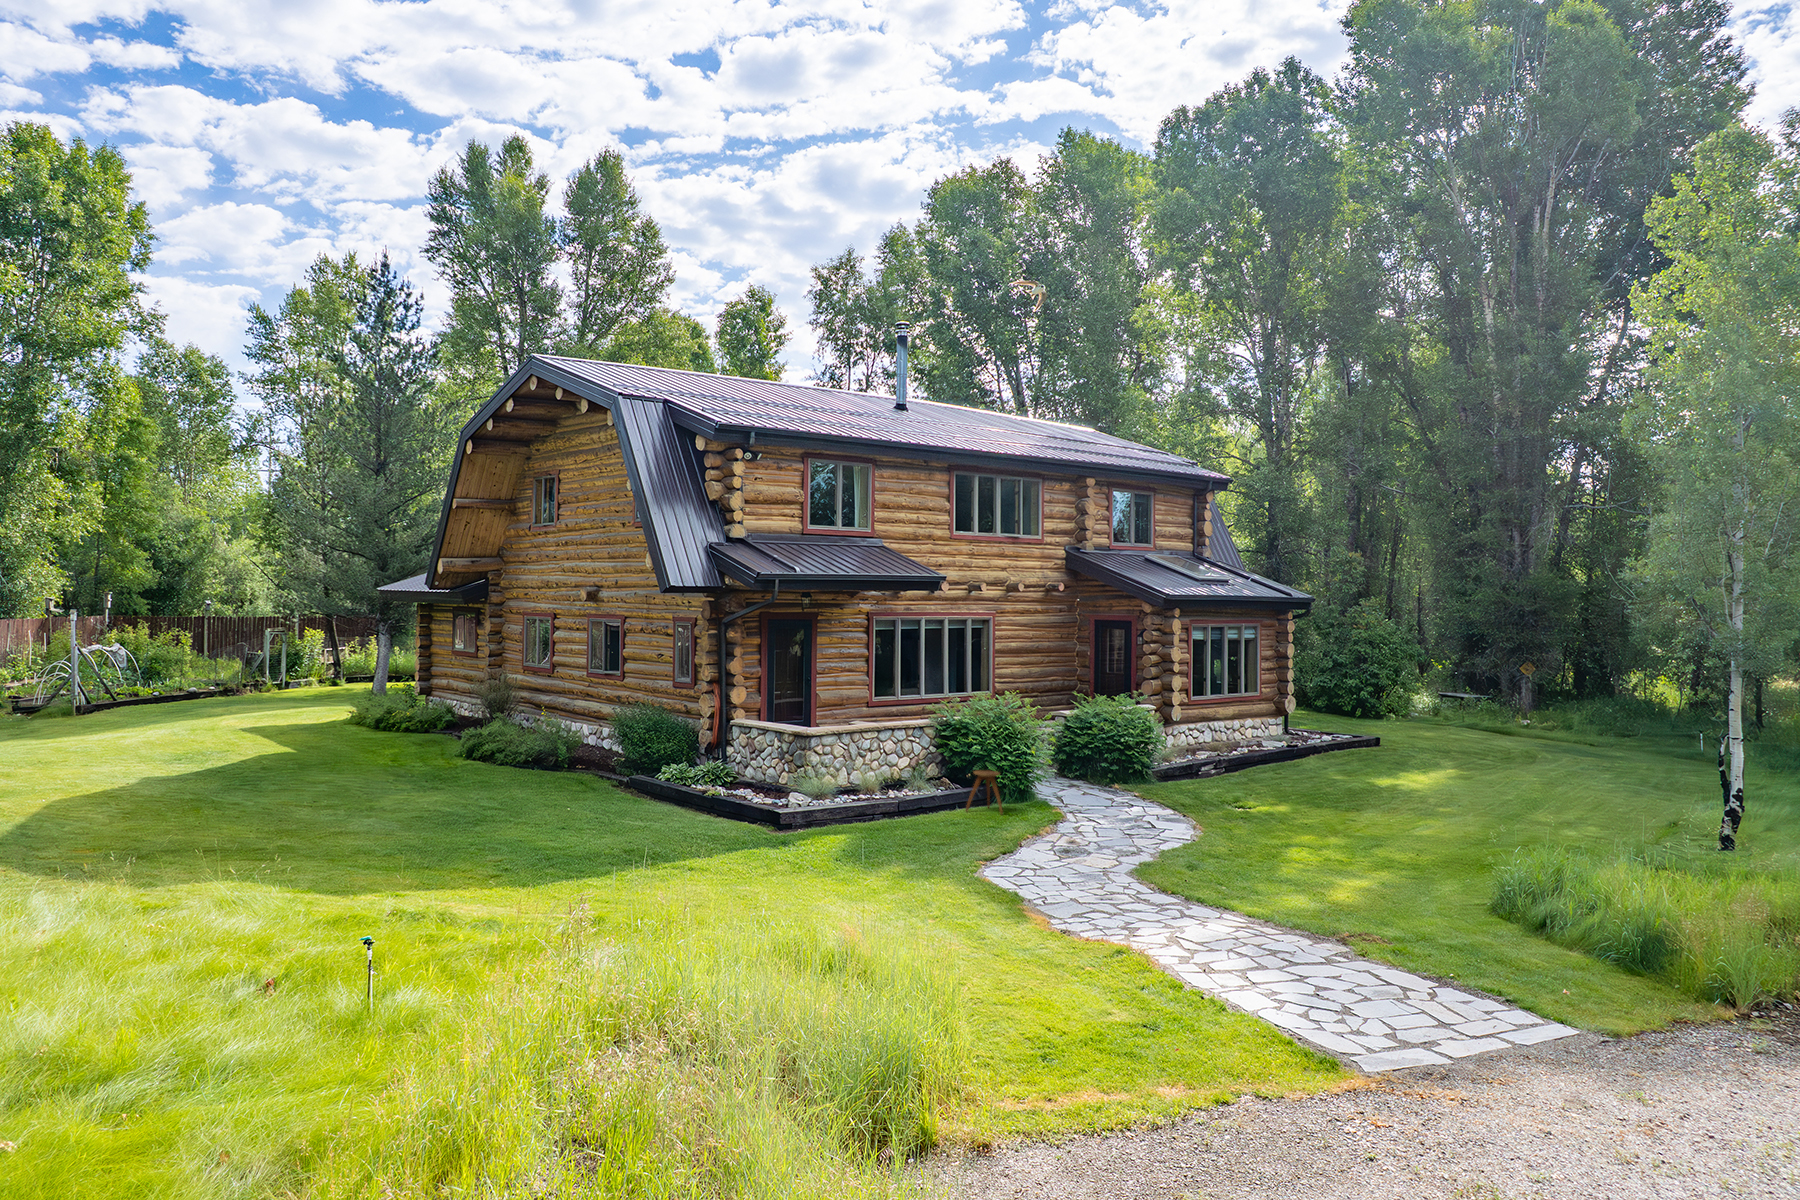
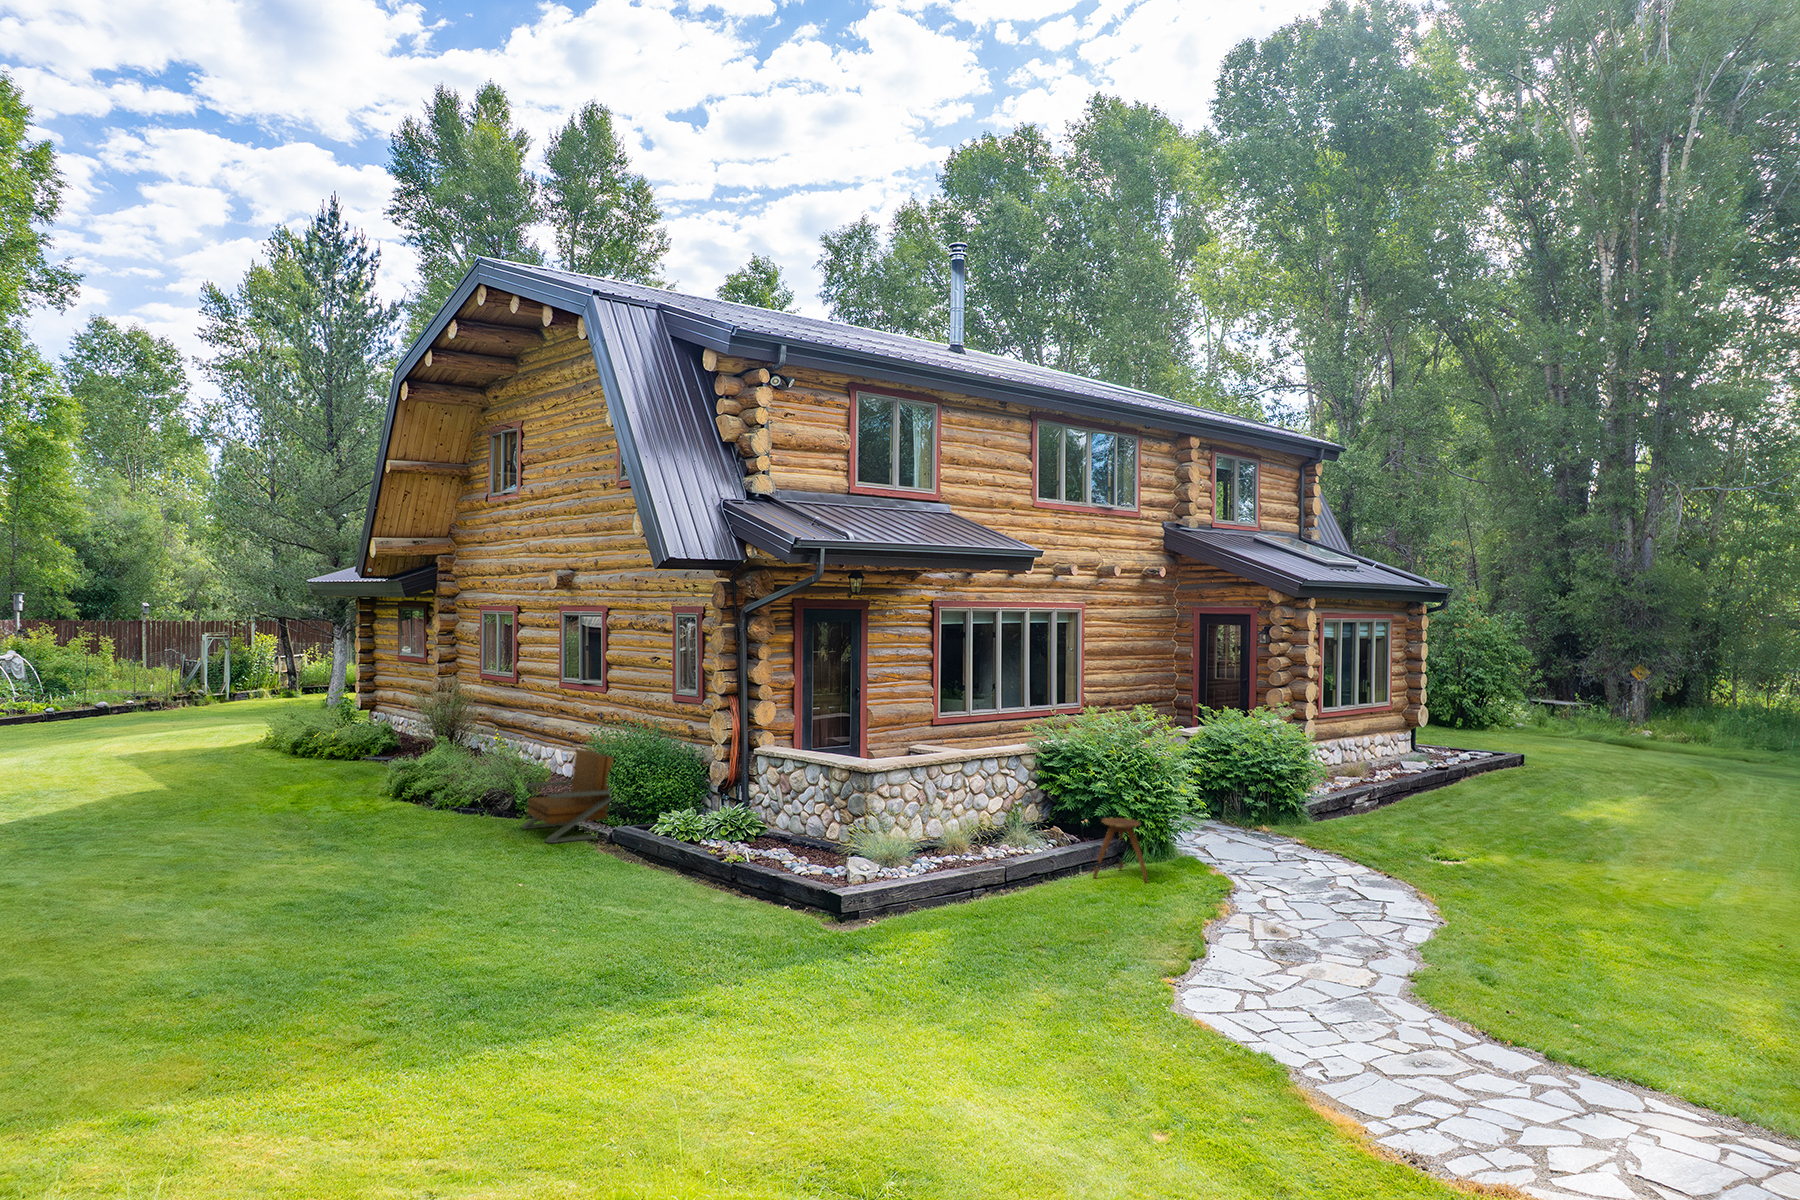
lounge chair: none [563,722,636,788] -> present [521,749,614,843]

